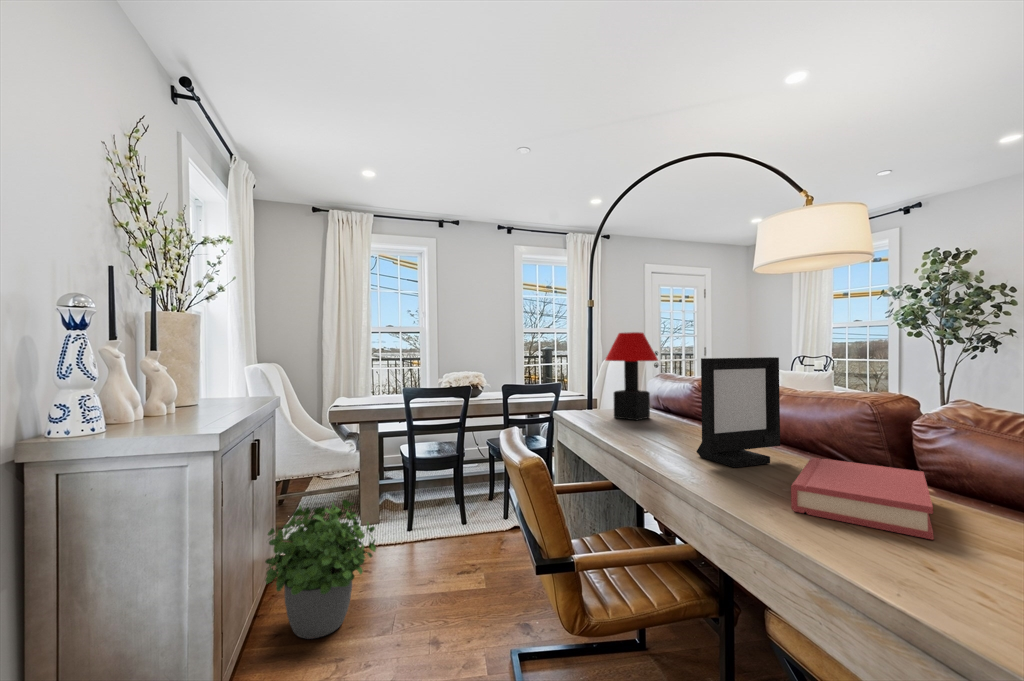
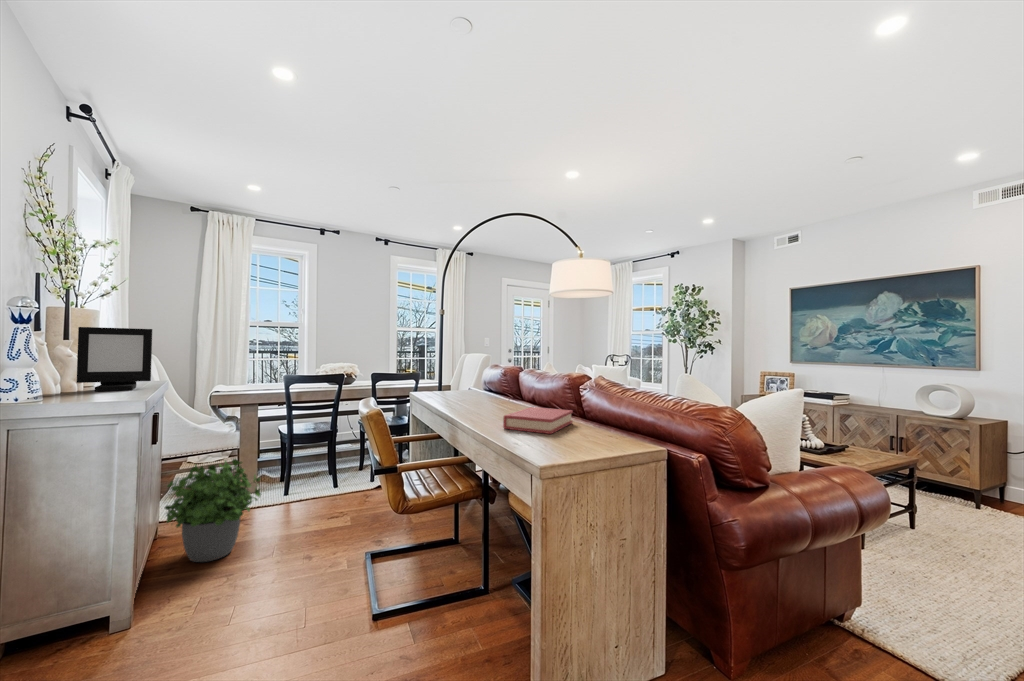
table lamp: present [605,332,658,420] -> none [443,336,479,397]
picture frame: present [696,357,780,468] -> present [77,327,152,391]

